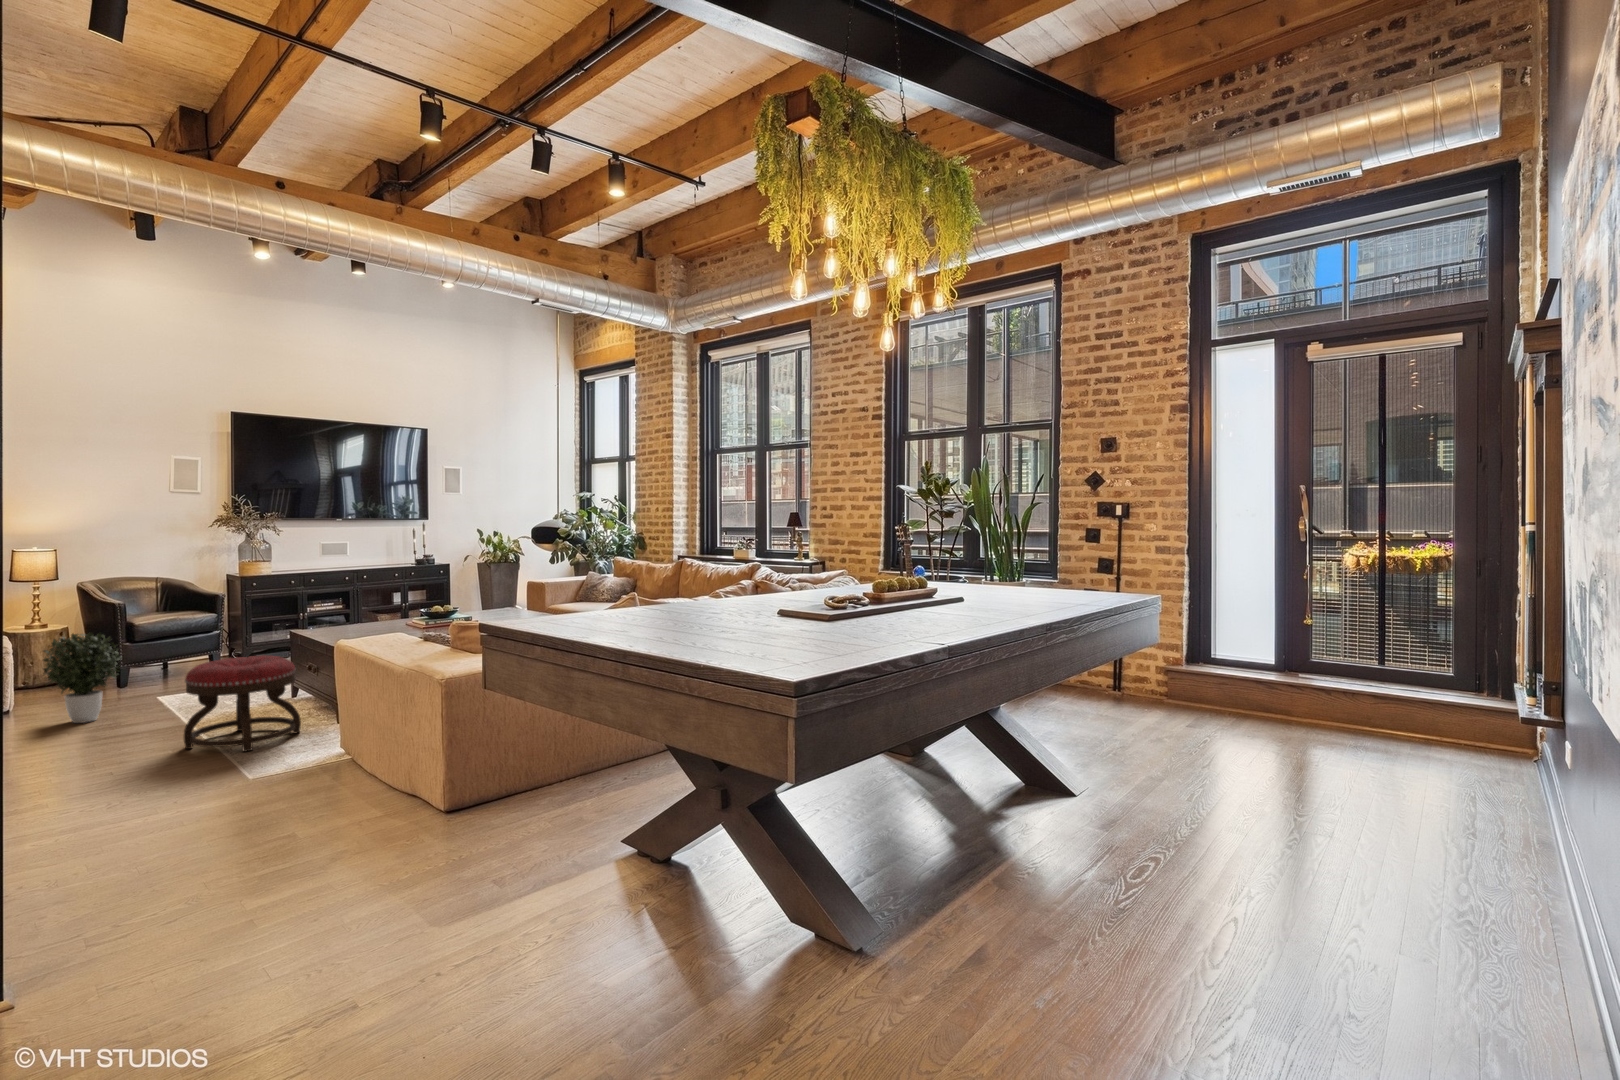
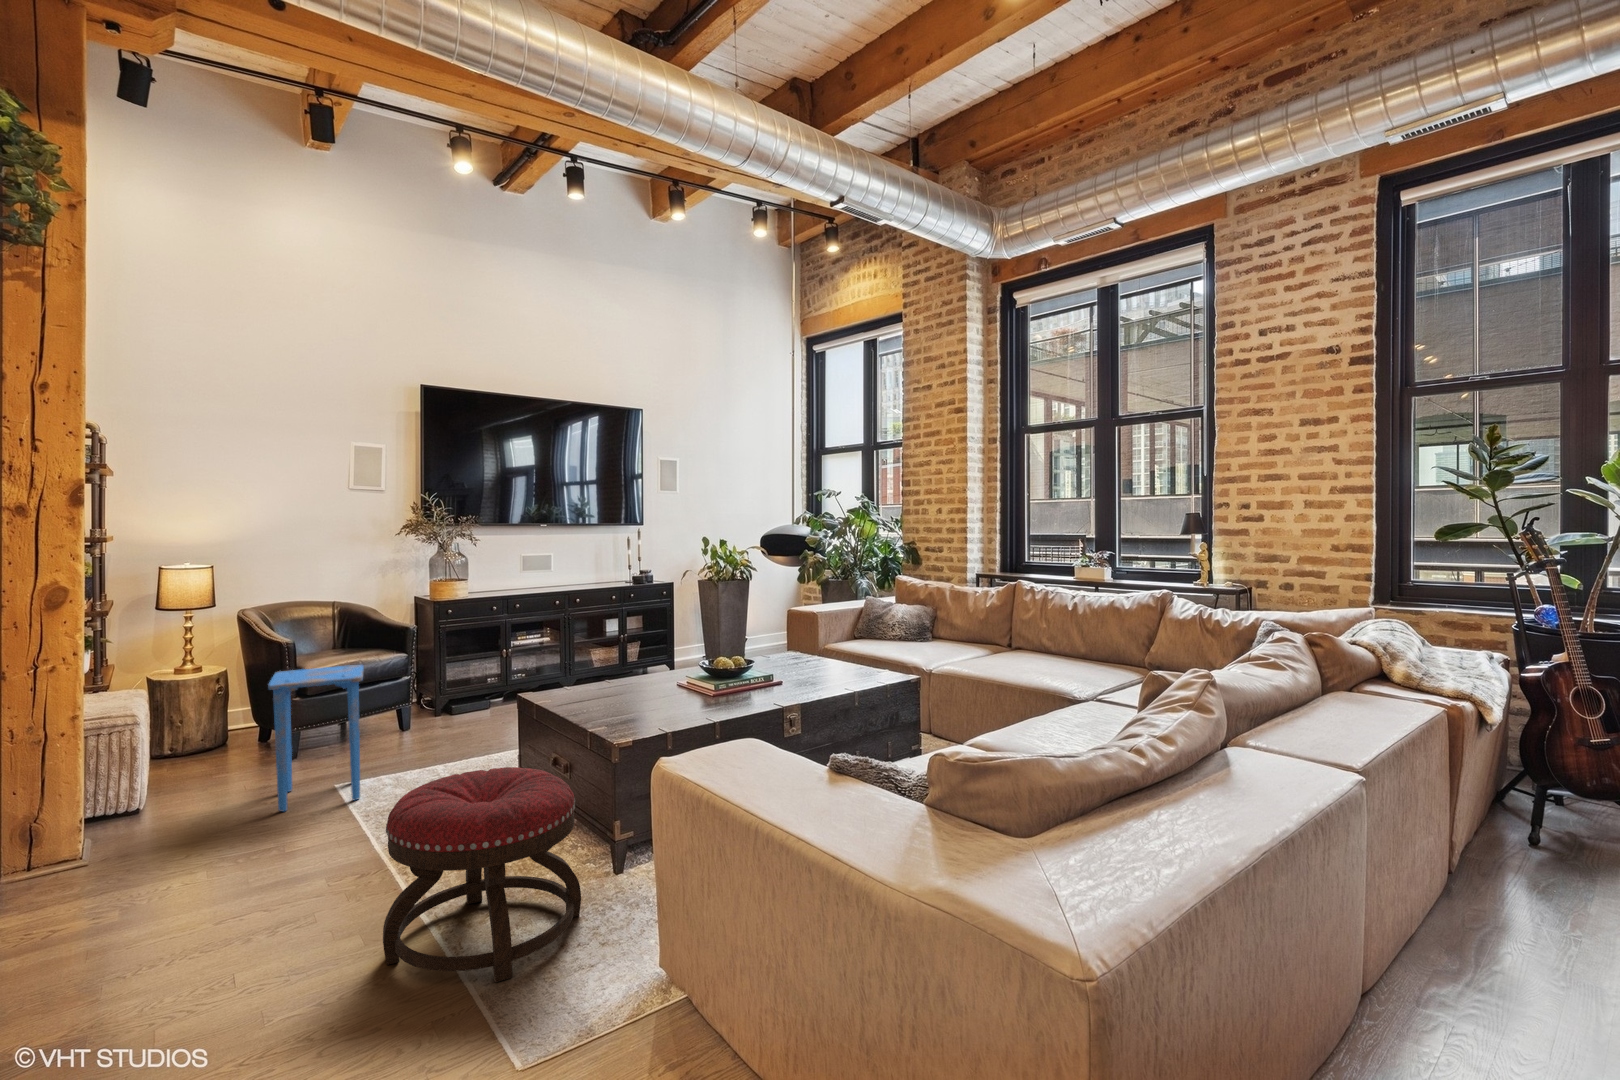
side table: none [115,614,182,703] -> present [268,665,363,811]
potted plant: present [43,633,121,723] -> none [154,708,278,864]

